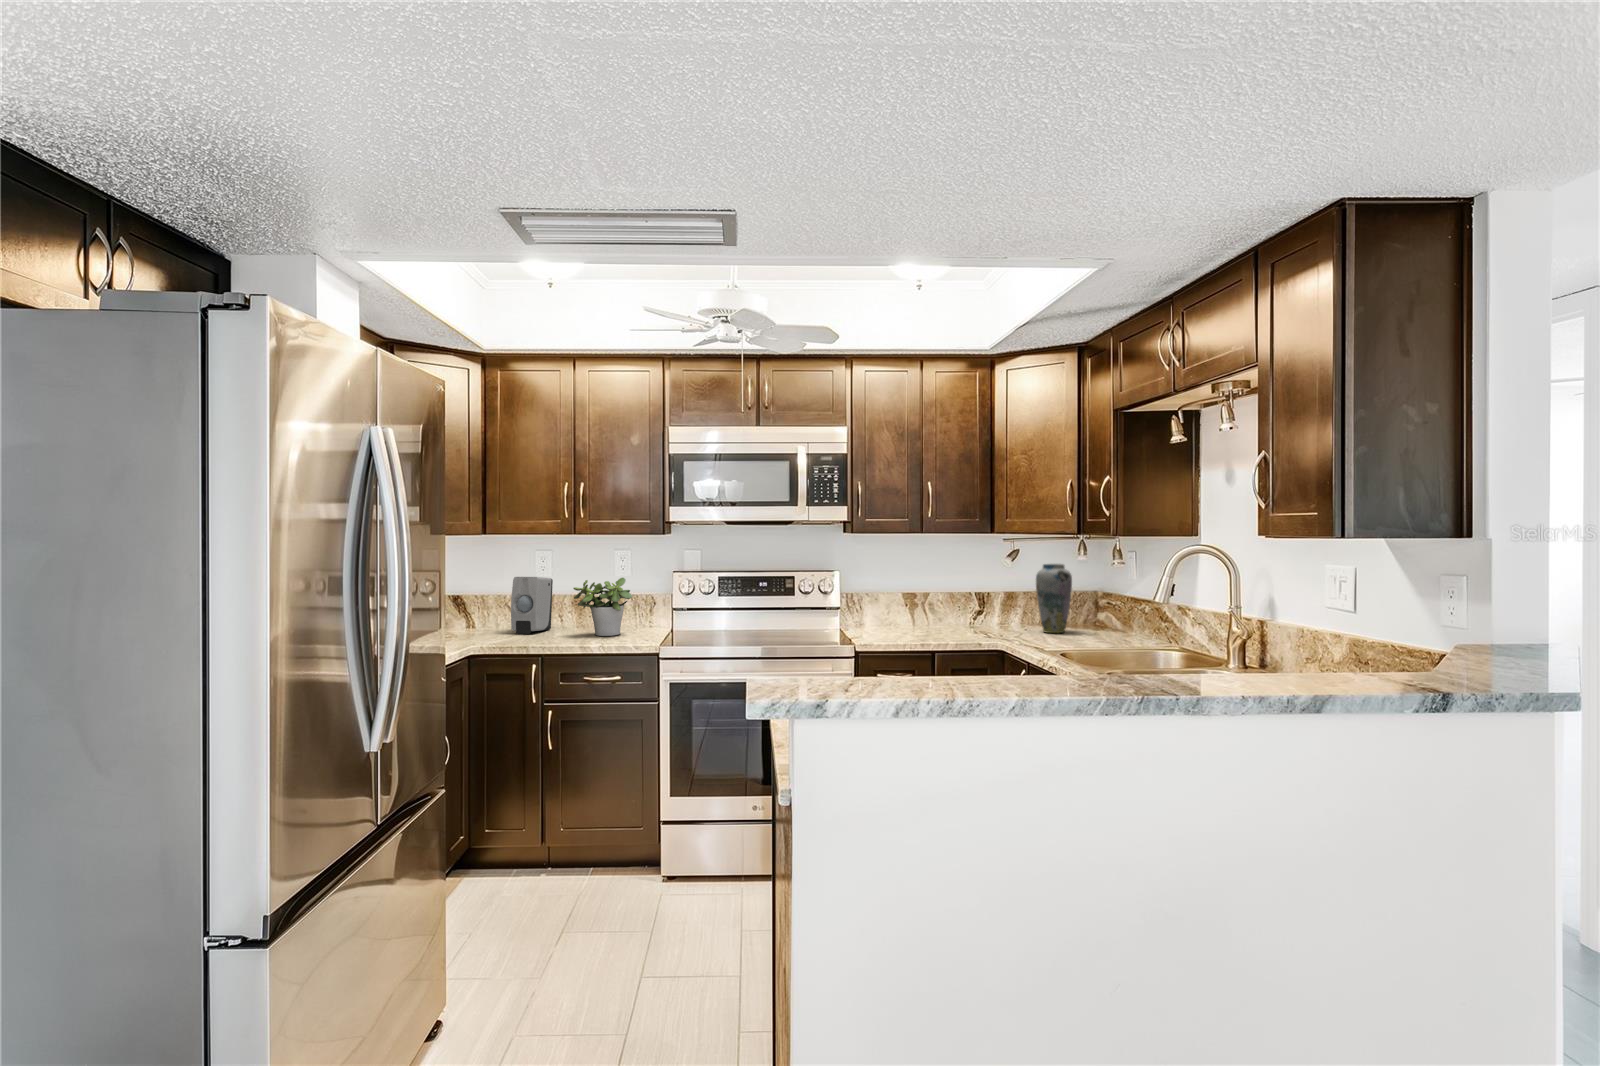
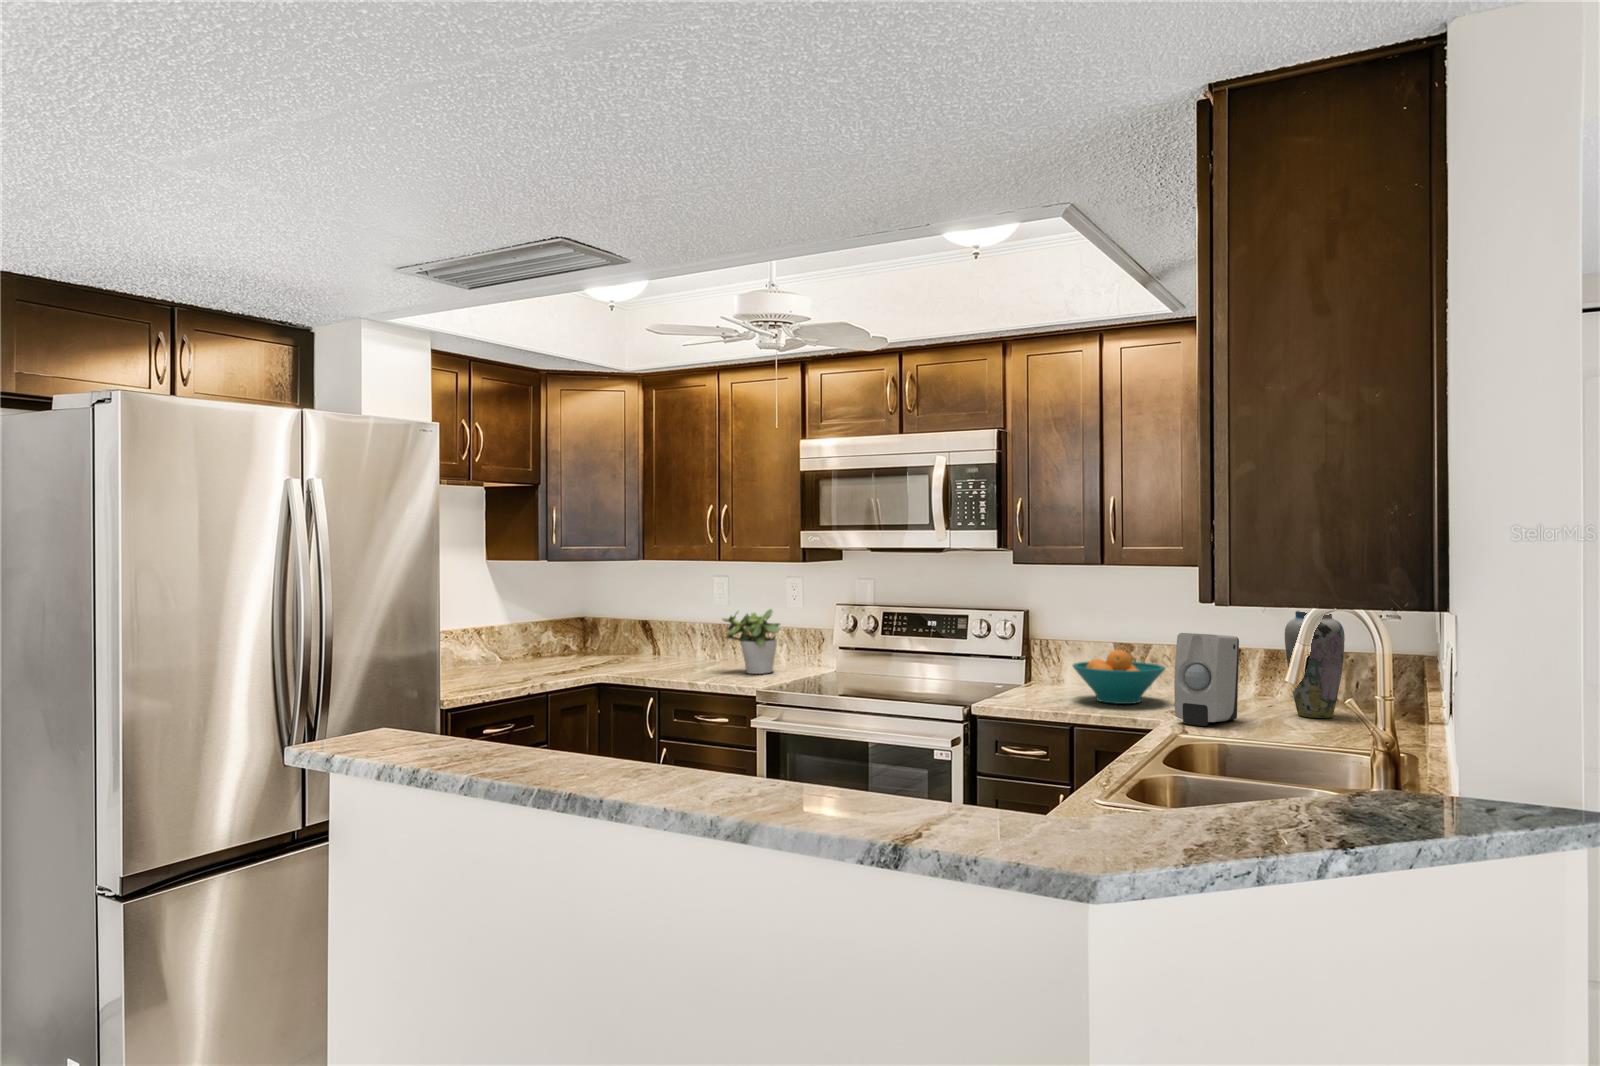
soap dispenser: present [511,577,553,634] -> present [1174,633,1239,726]
fruit bowl: none [897,596,962,635] -> present [1073,650,1165,704]

